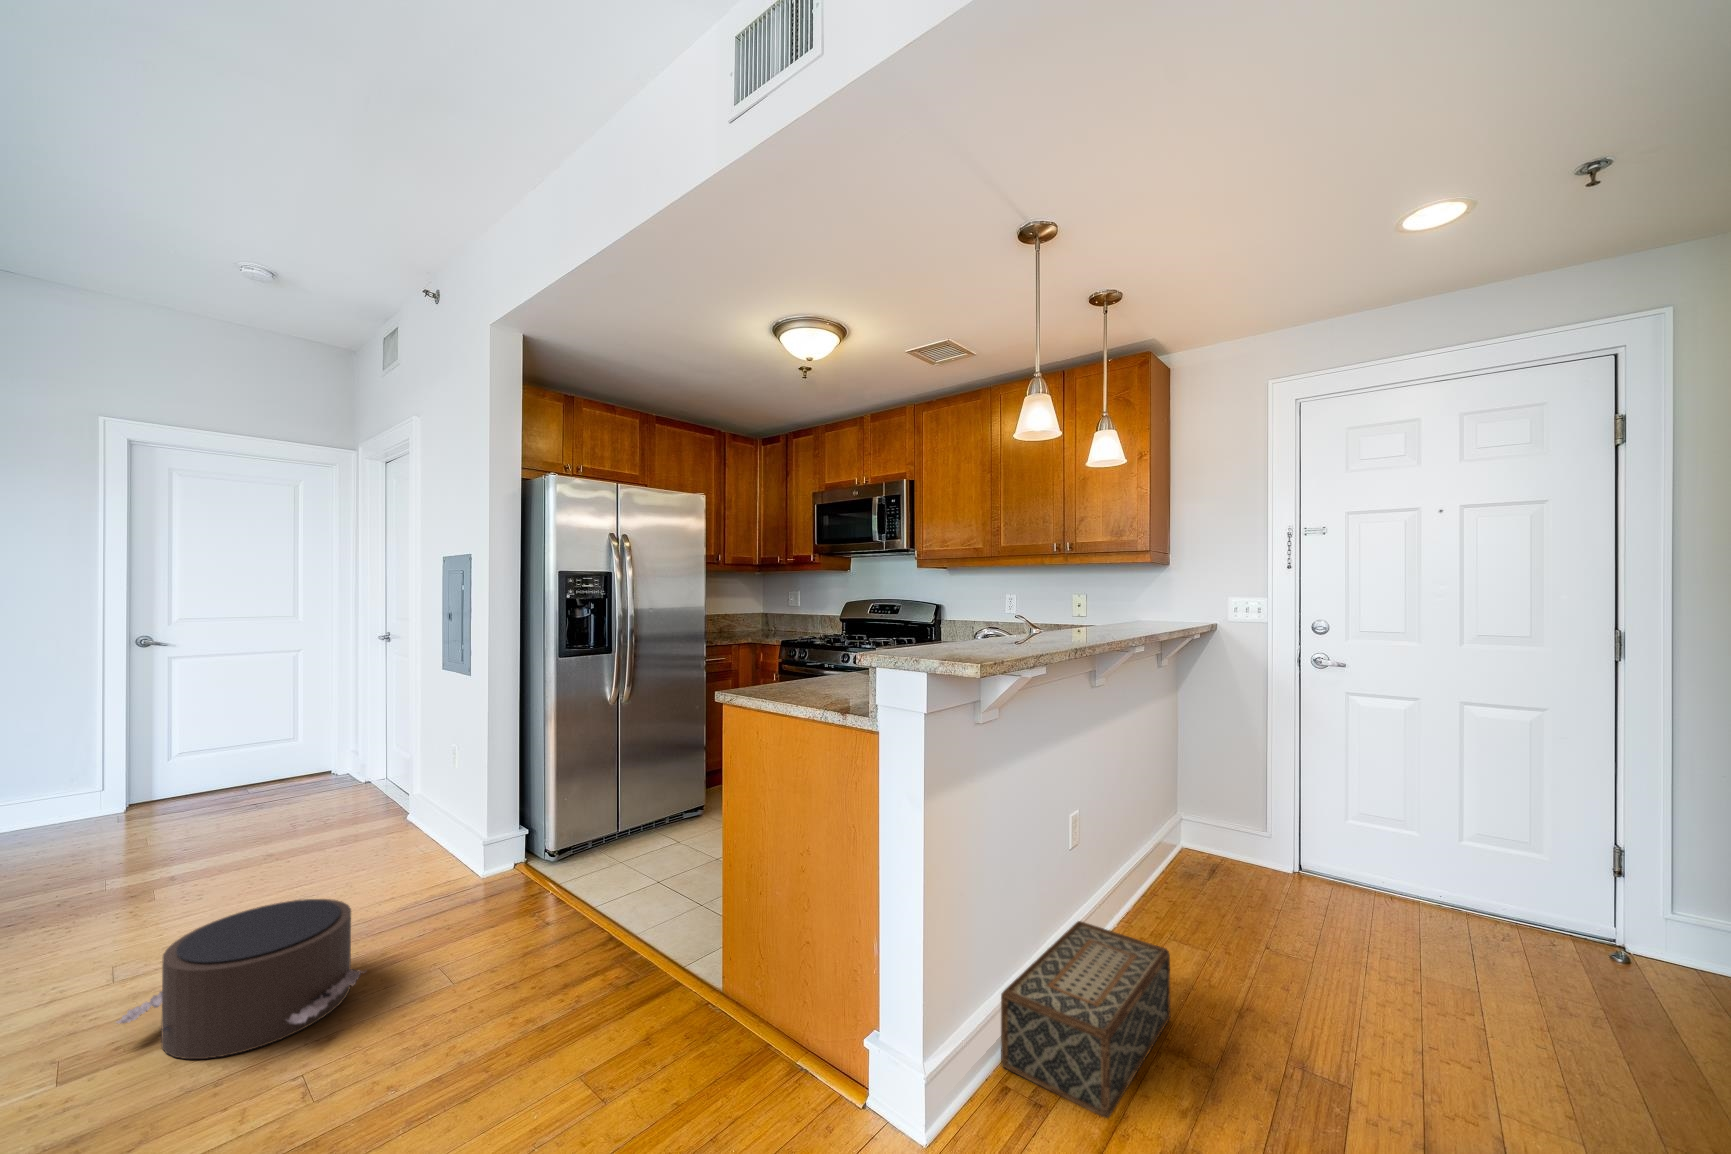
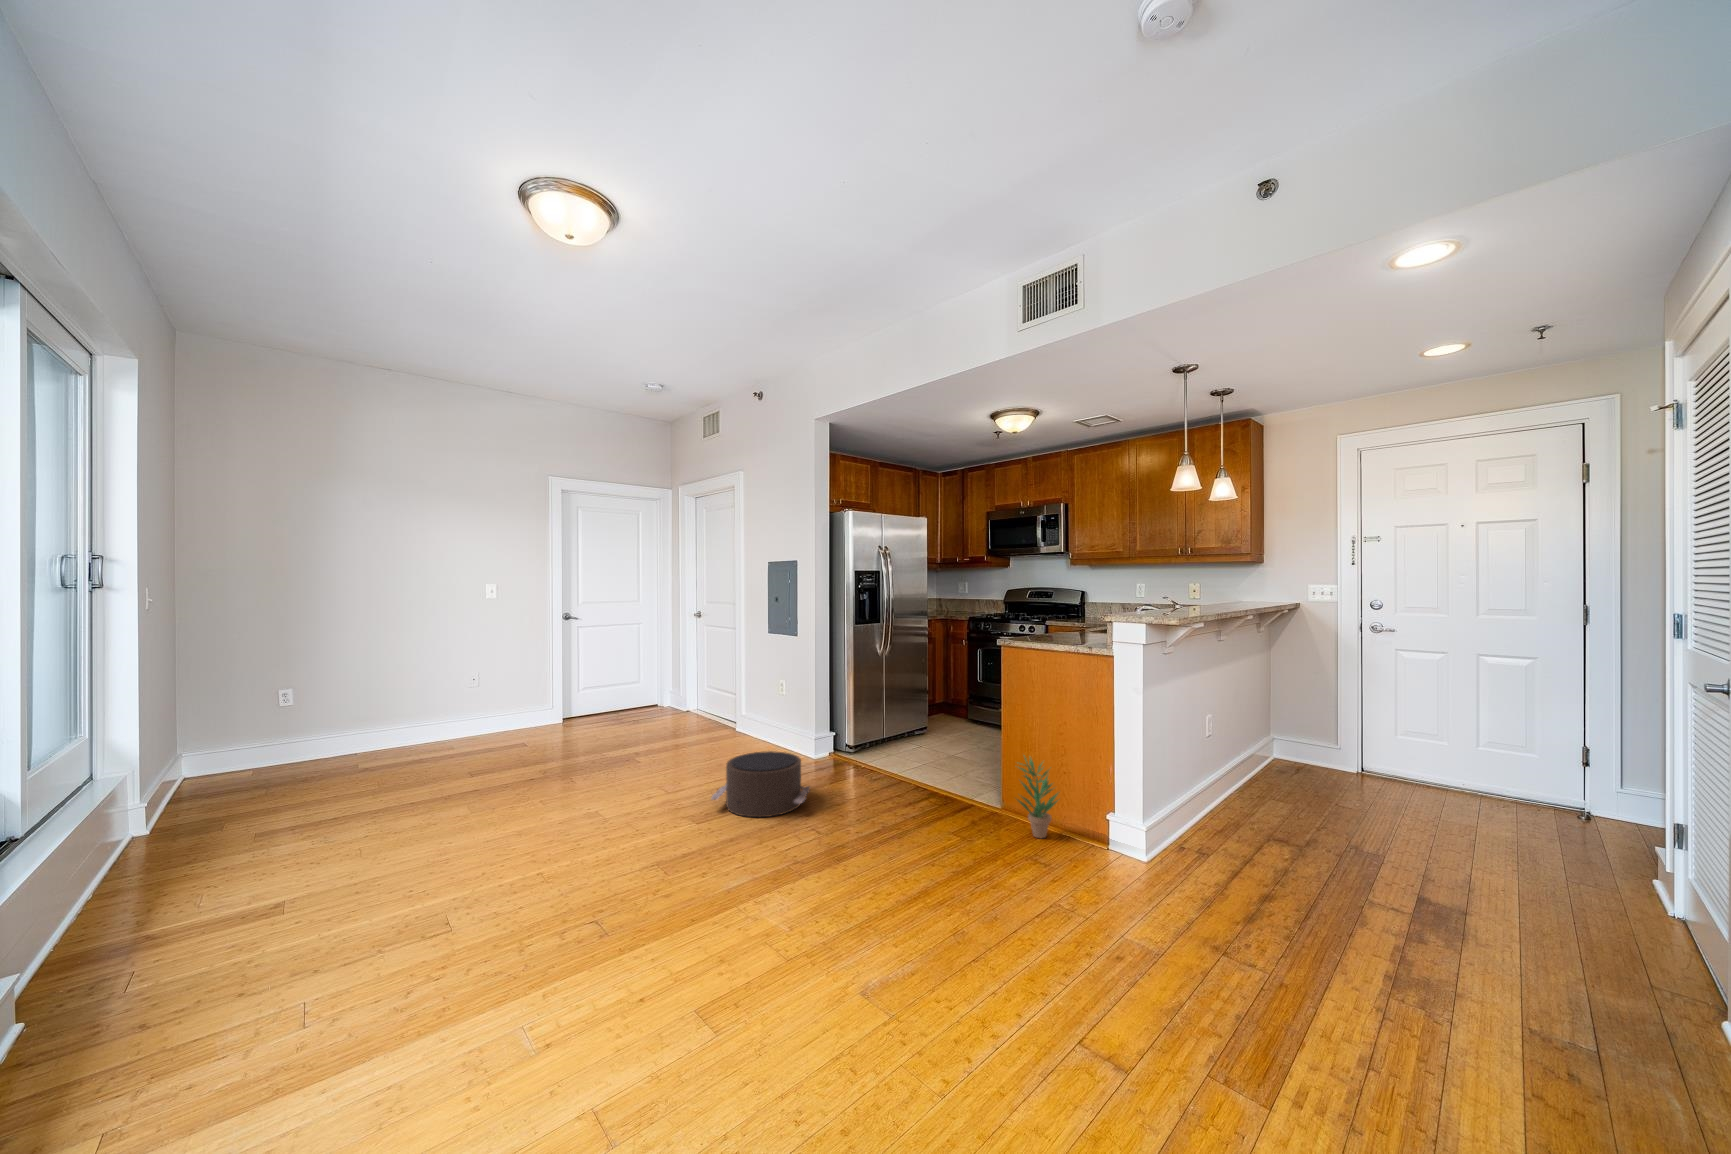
potted plant: none [700,916,792,1084] -> present [1018,757,1058,838]
woven basket: present [1001,921,1170,1118] -> none [1178,776,1275,858]

